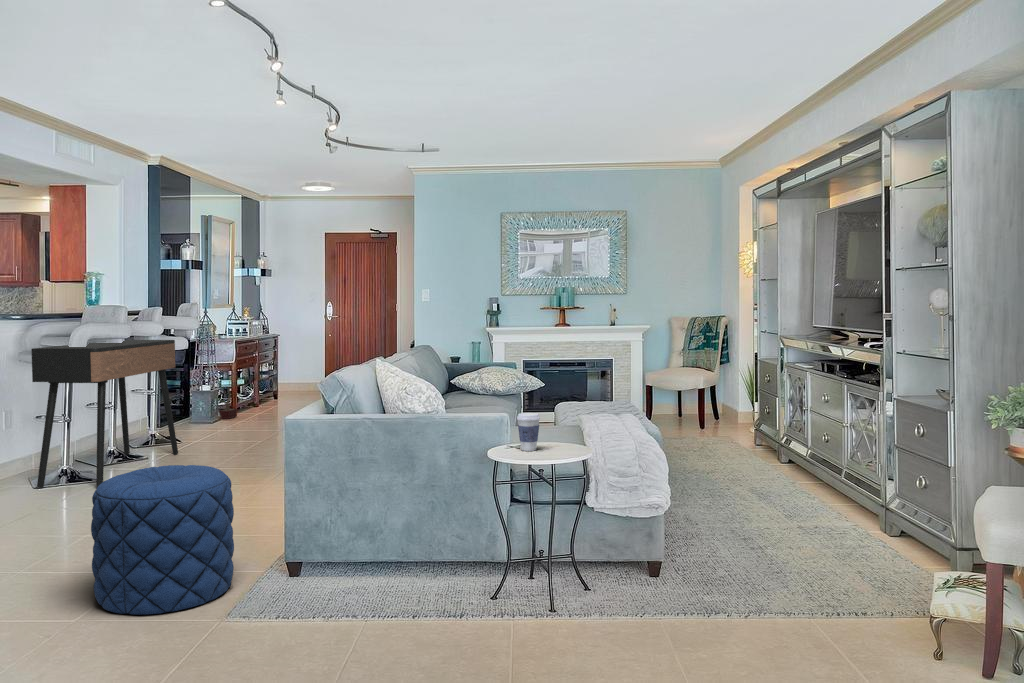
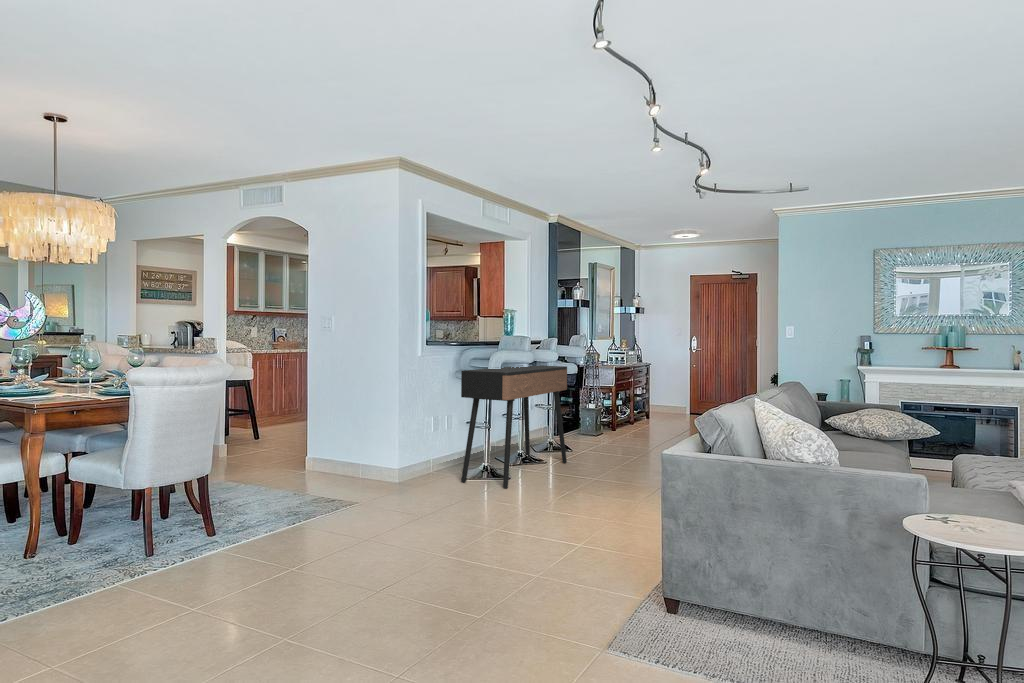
potted plant: present [219,377,237,419] -> none [600,392,623,434]
coffee cup: present [517,413,540,451] -> none [948,480,983,529]
pouf: present [91,465,234,615] -> none [490,488,613,633]

